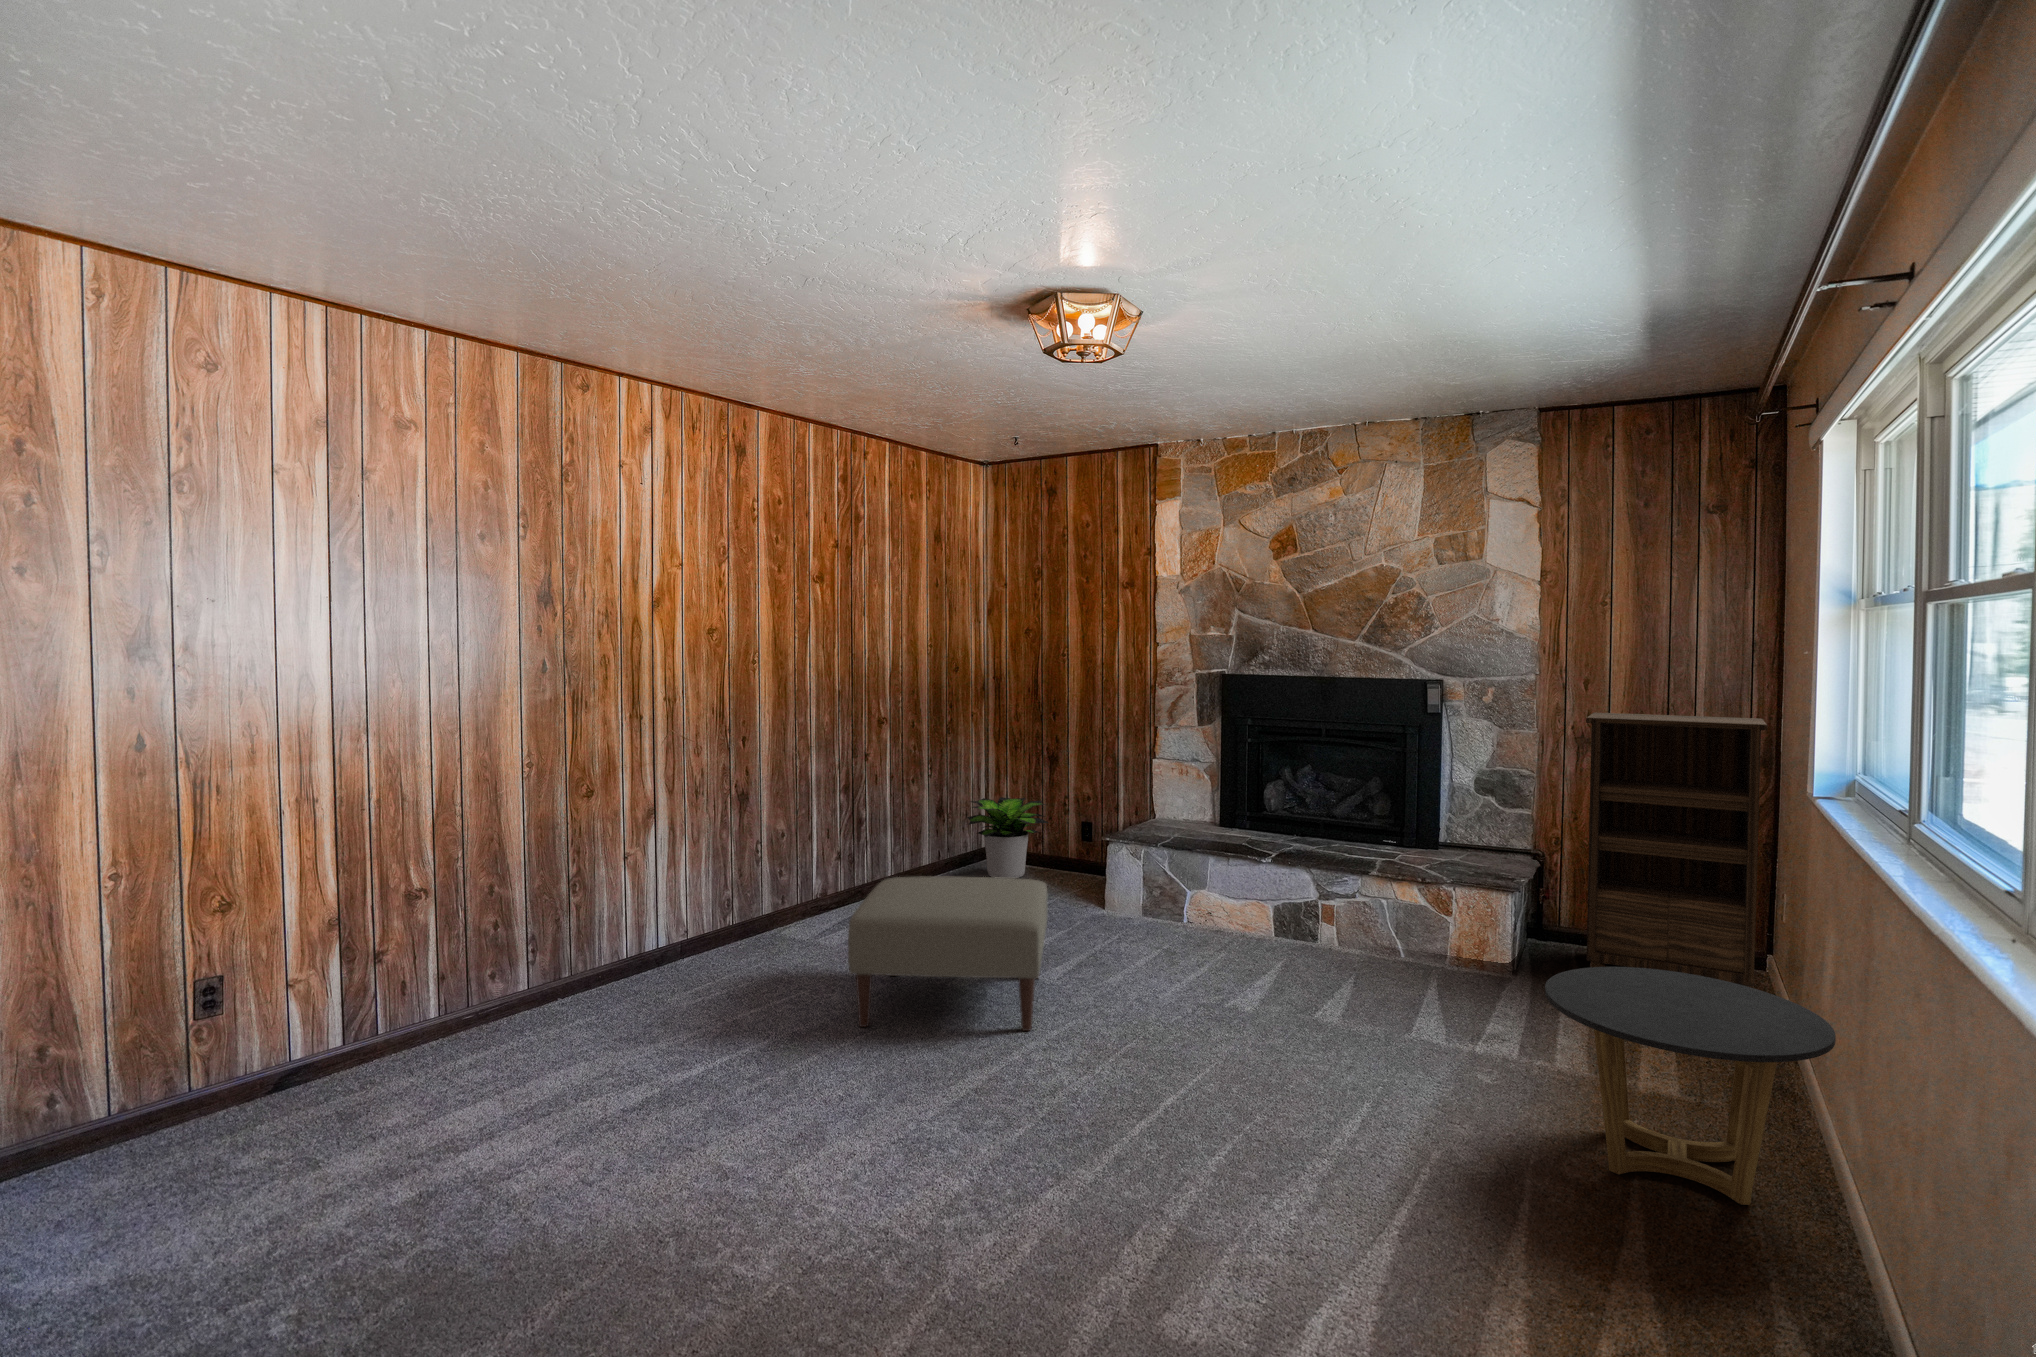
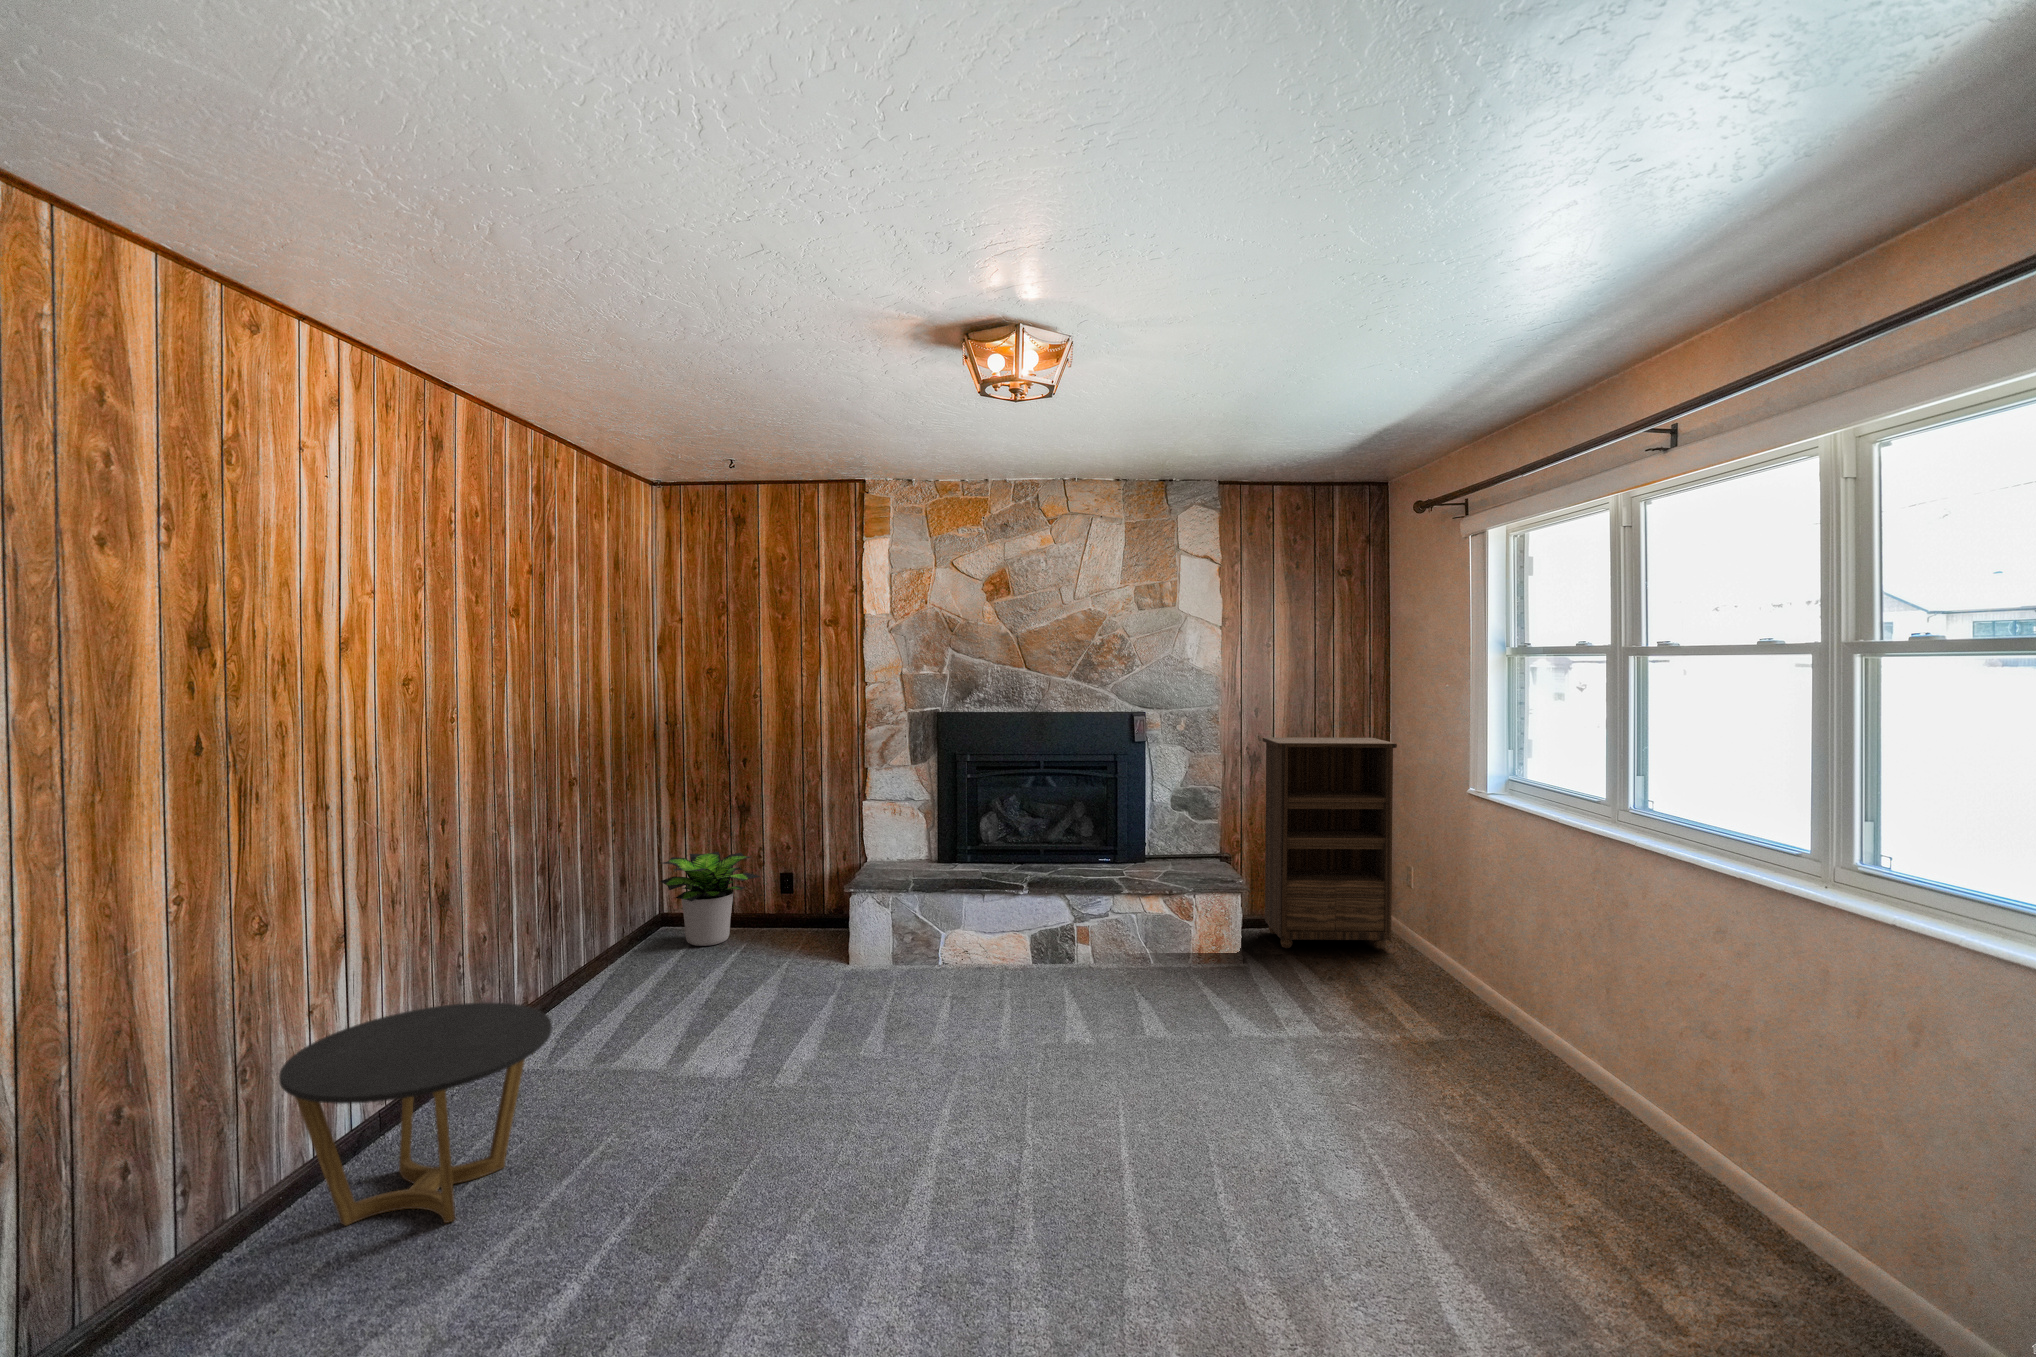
ottoman: present [848,876,1047,1031] -> none [690,948,942,1165]
side table: present [1545,967,1836,1205] -> present [279,1003,552,1225]

